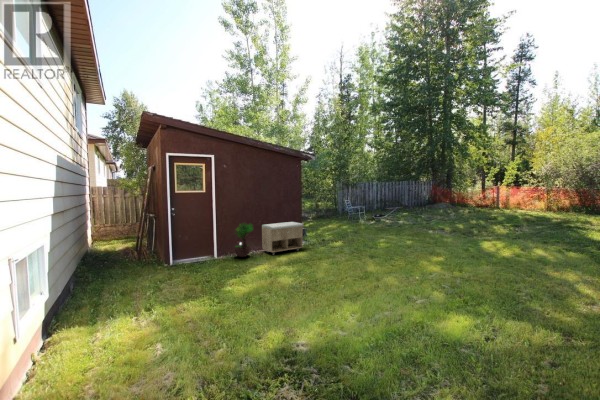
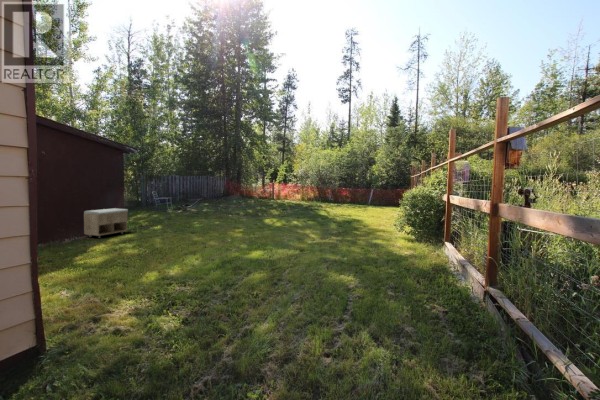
potted tree: present [234,224,252,257] -> none [55,206,80,242]

